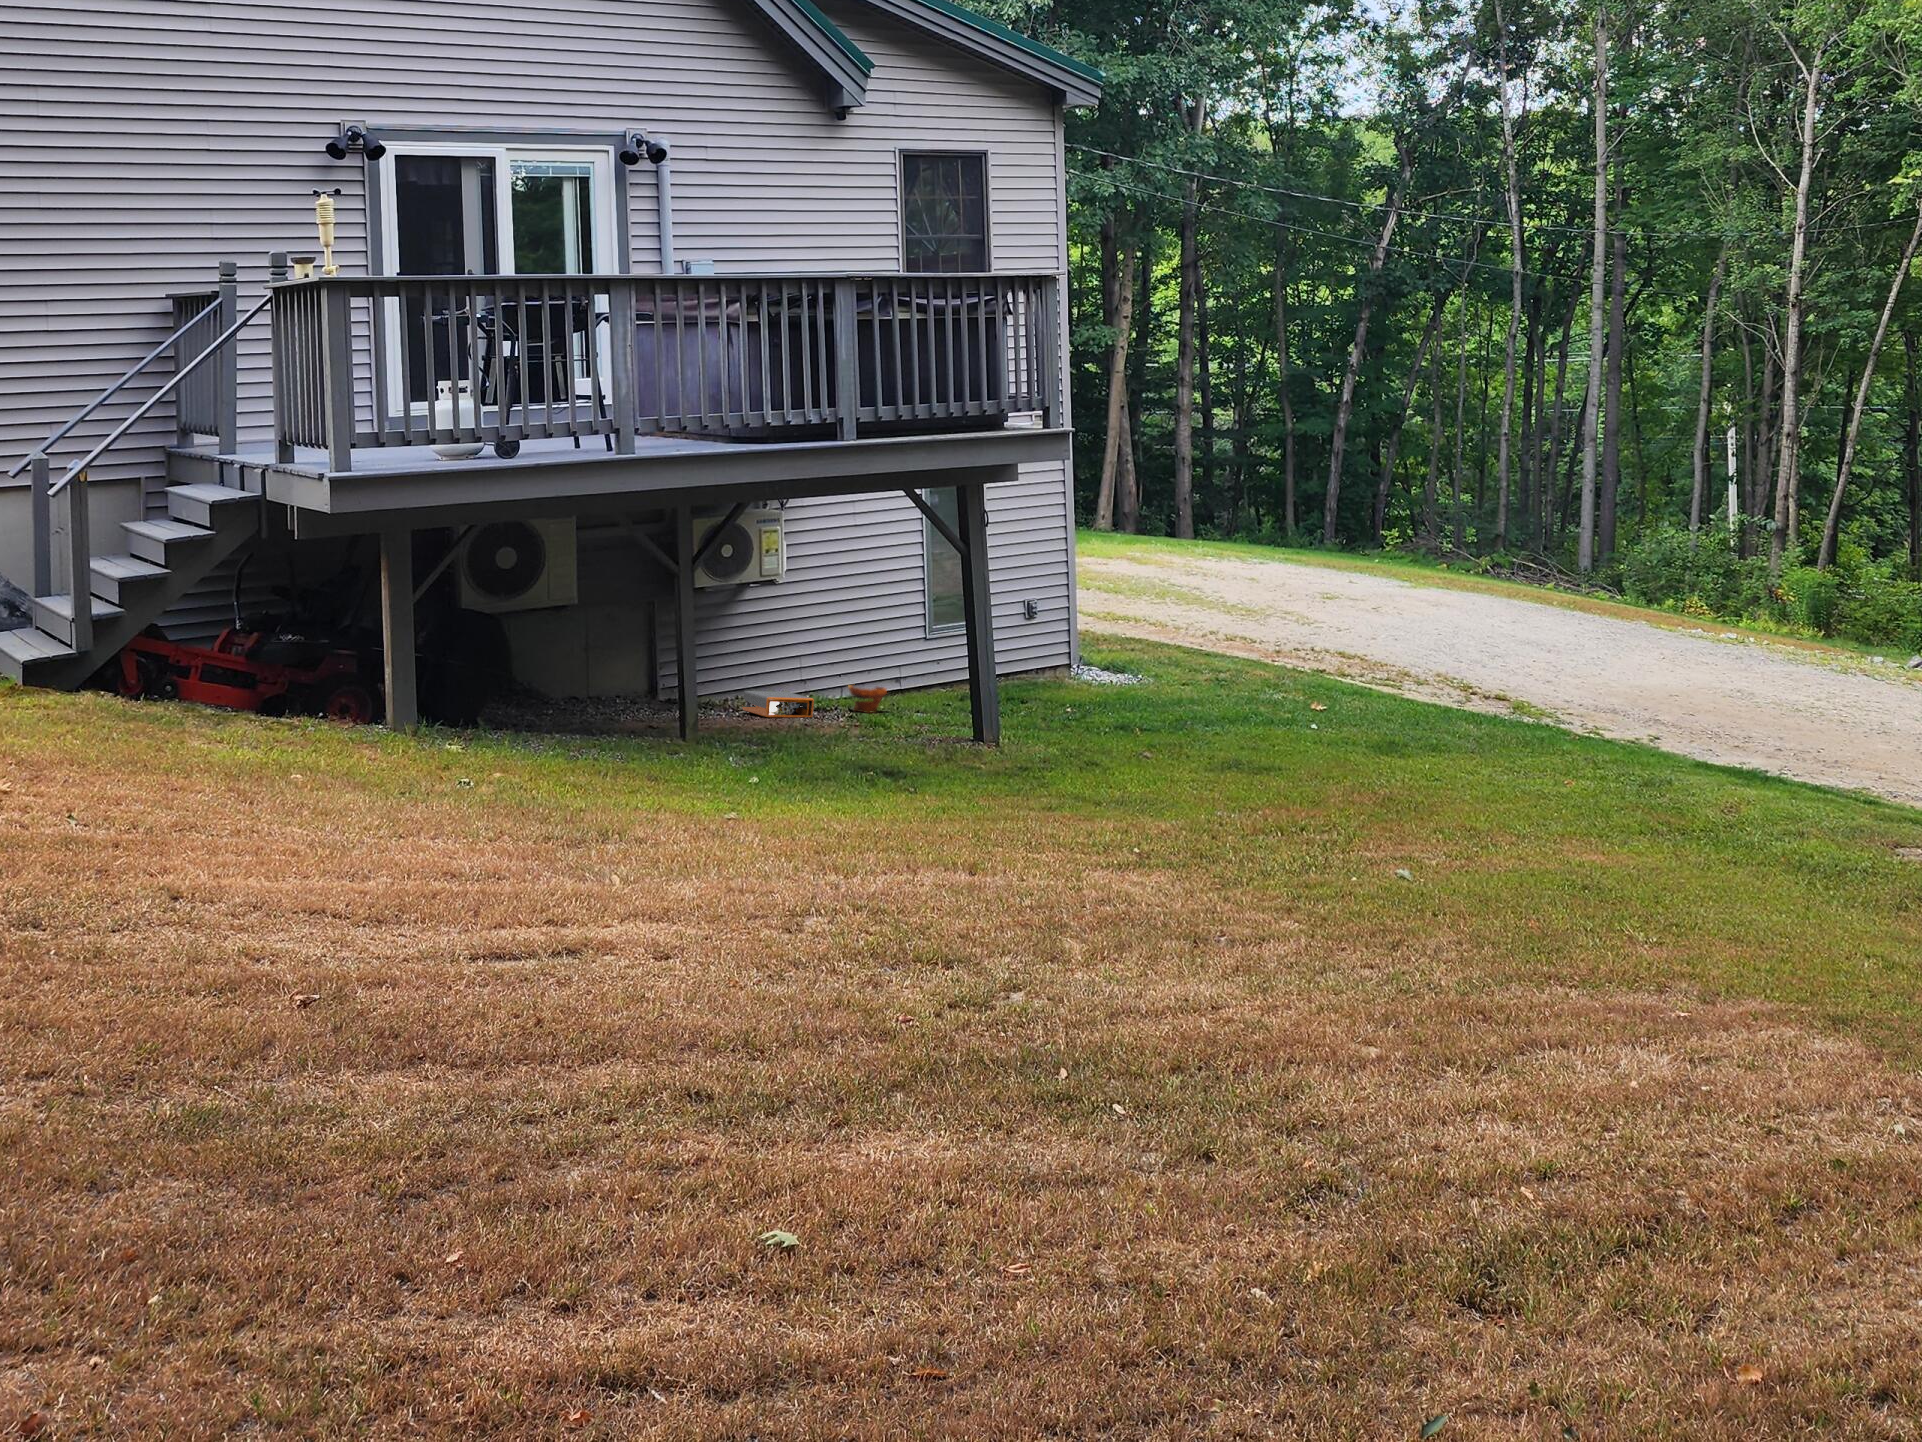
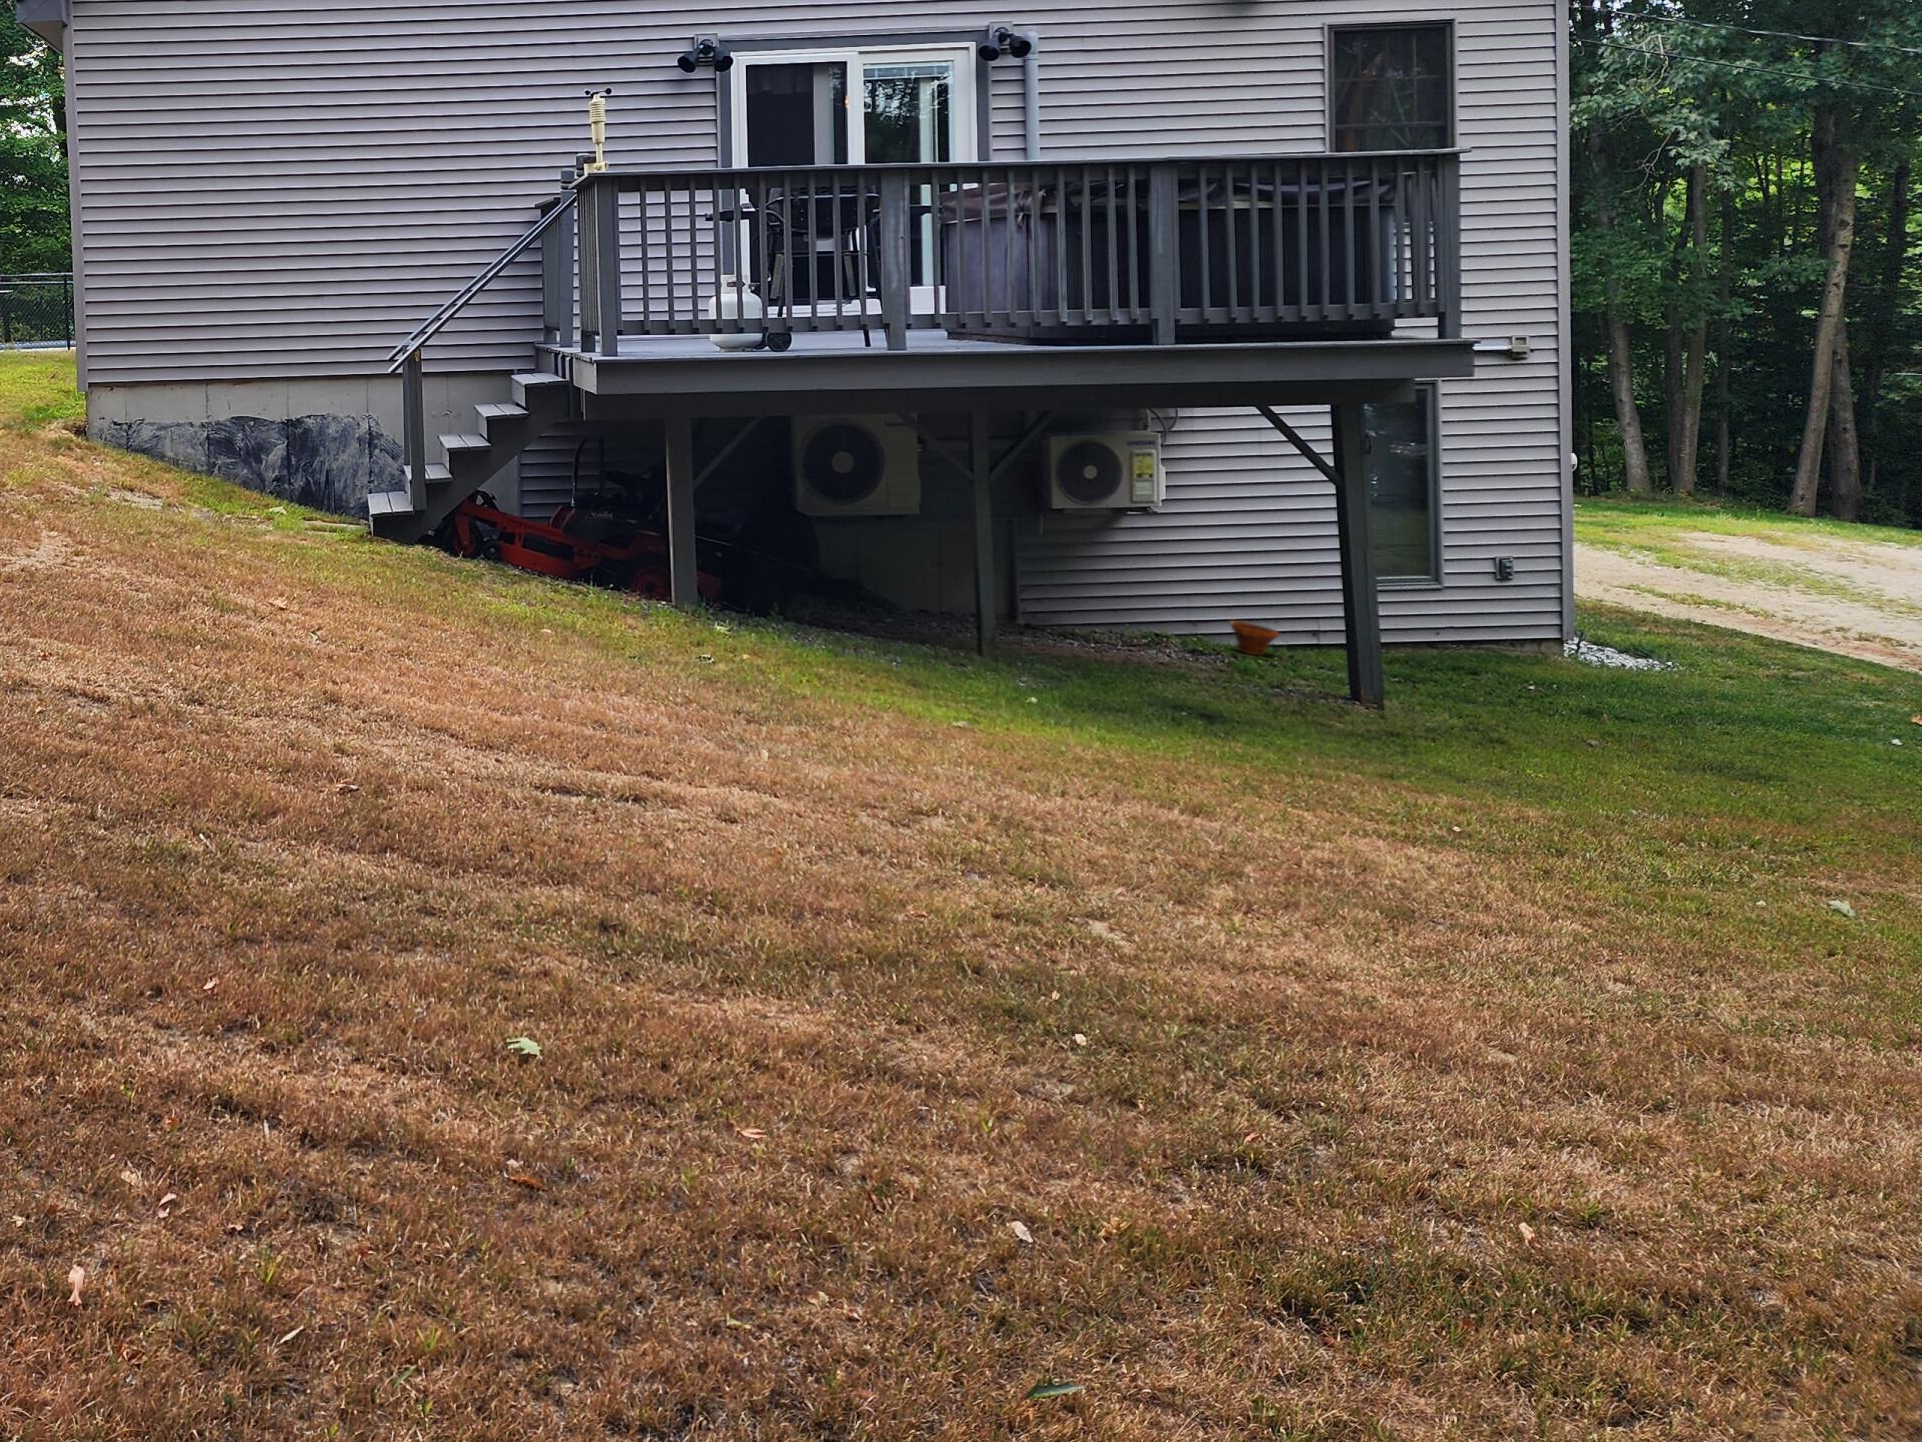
storage box: present [742,691,814,718] -> none [1098,610,1177,650]

